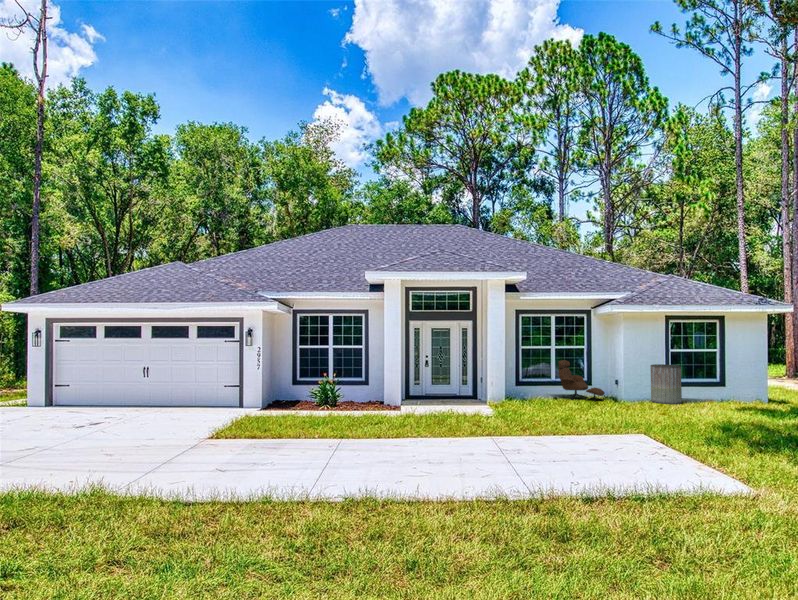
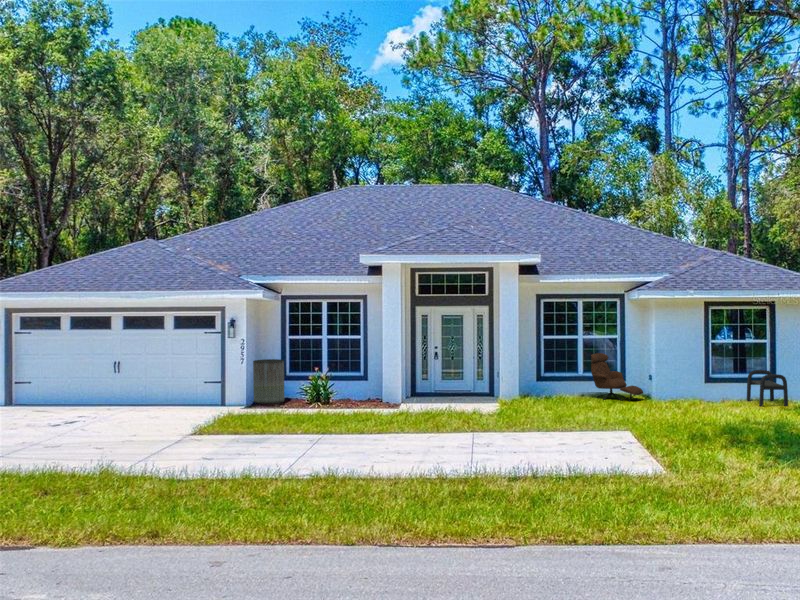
trash can: present [650,364,682,404] -> present [253,359,284,404]
bench: none [689,374,733,405] -> present [747,370,788,406]

